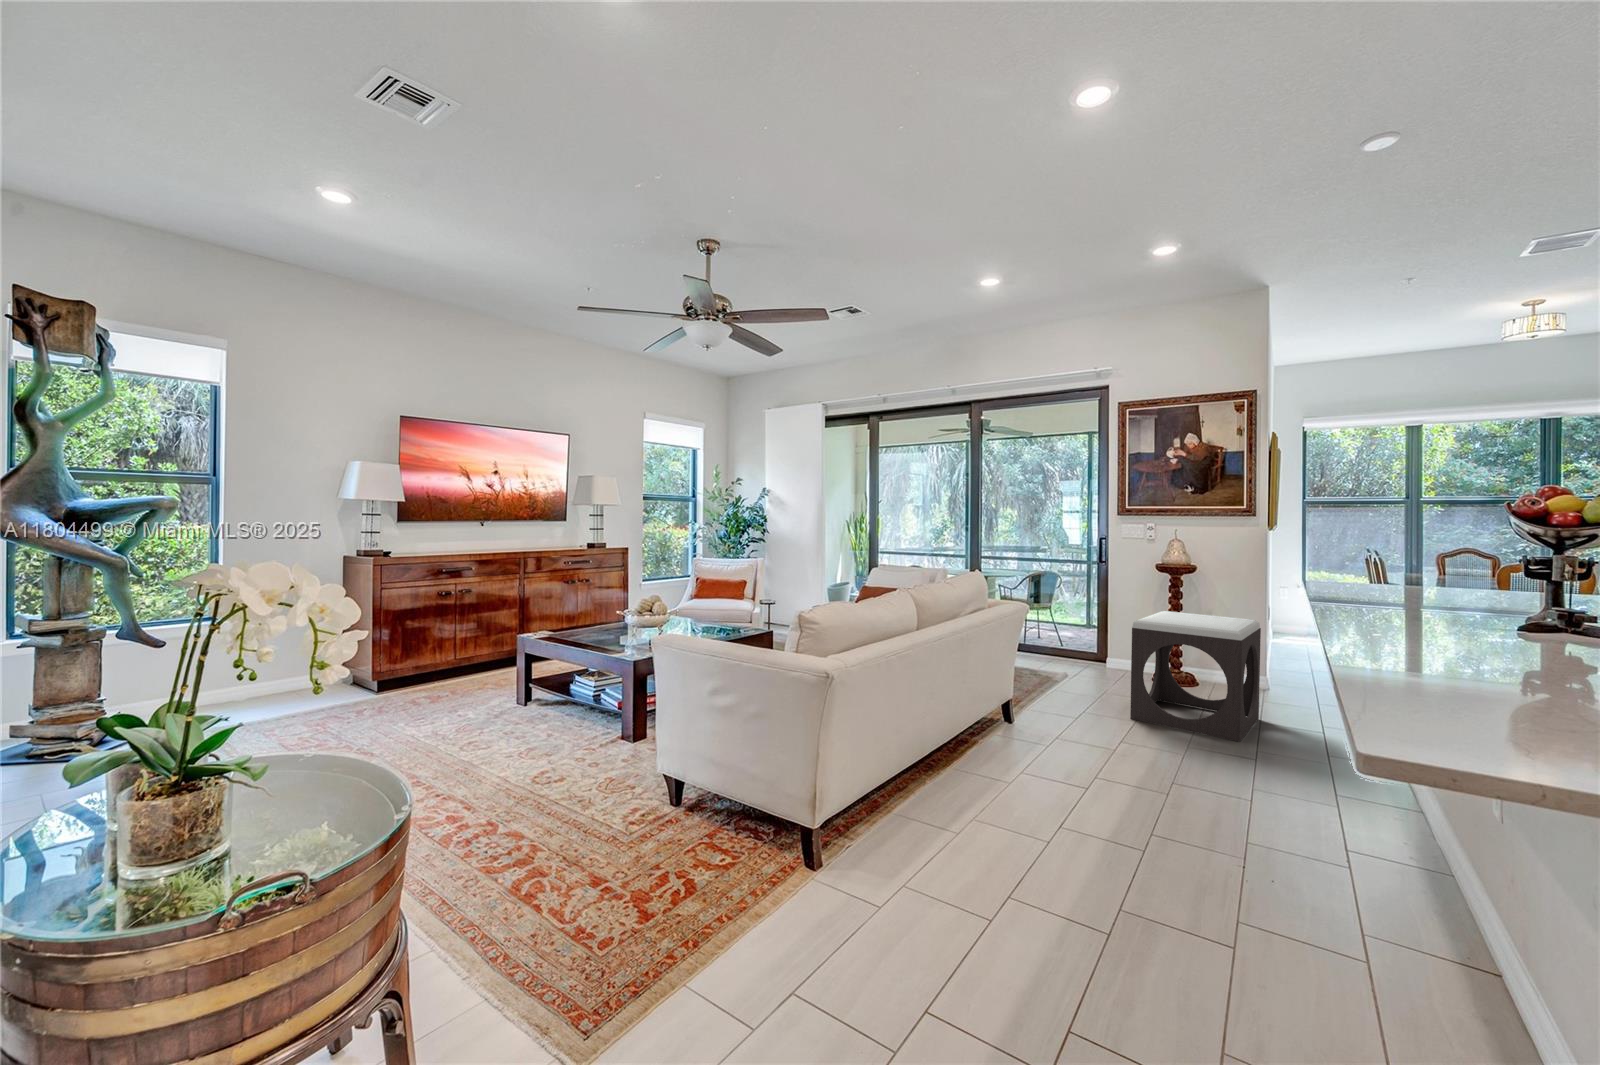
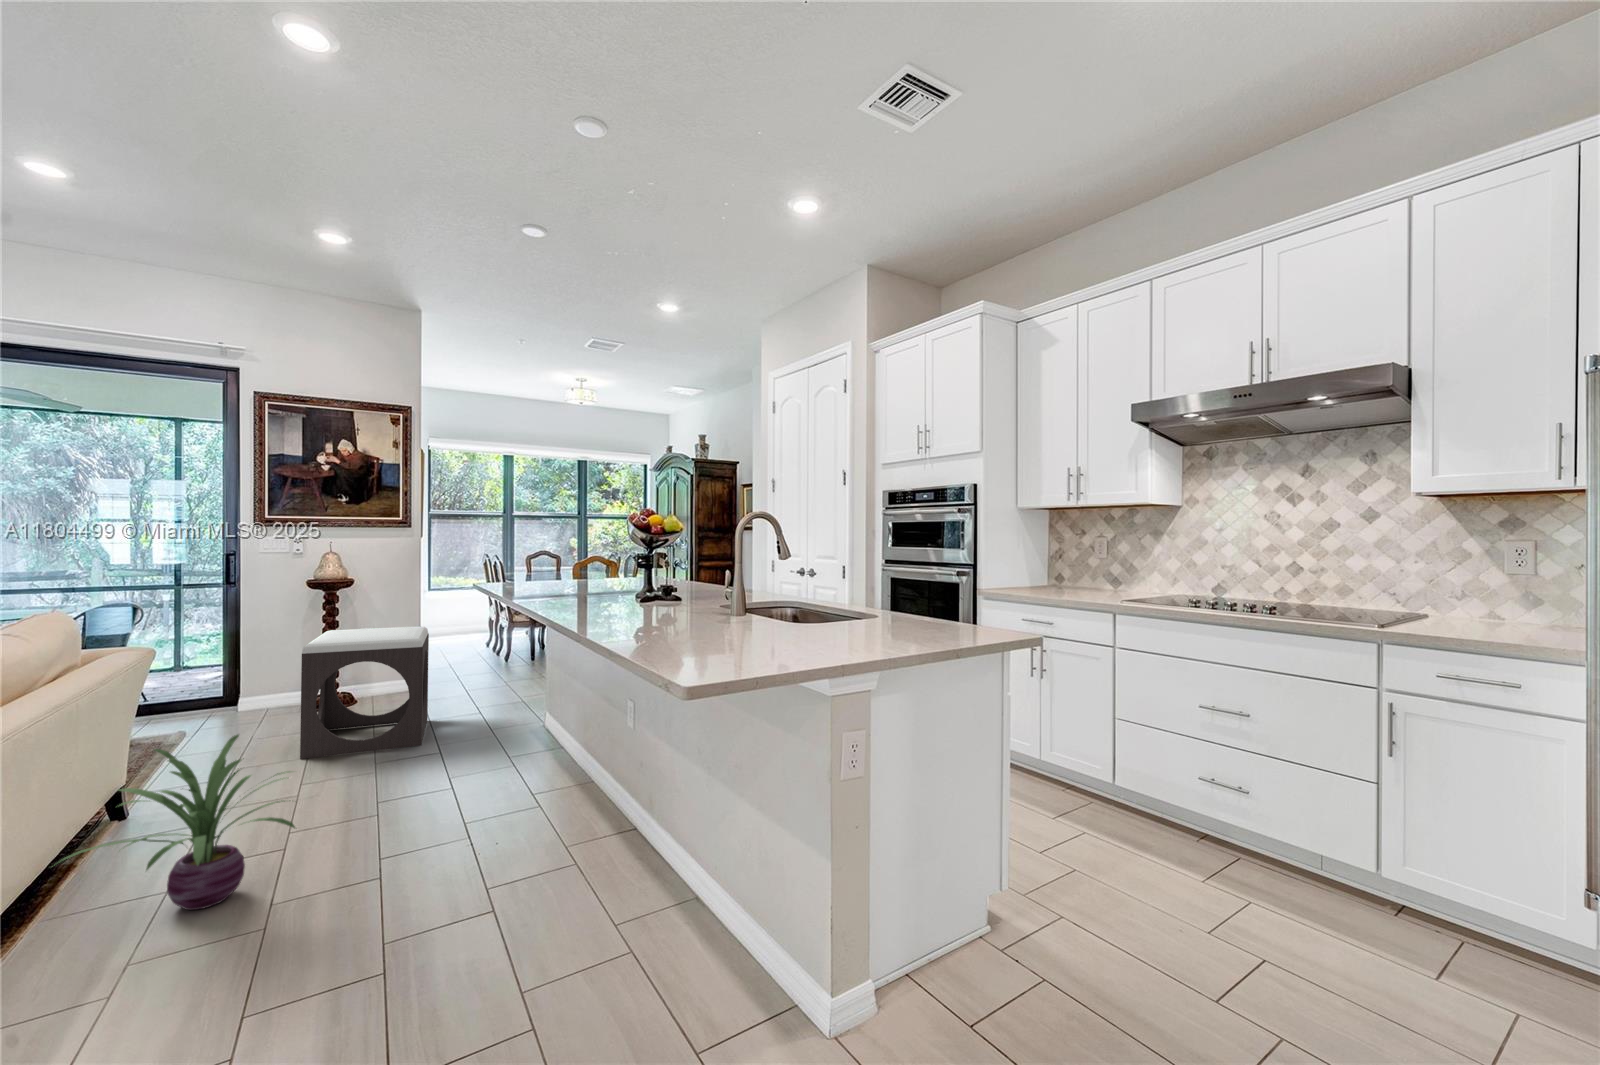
decorative plant: none [948,677,1092,805] -> present [62,735,295,910]

